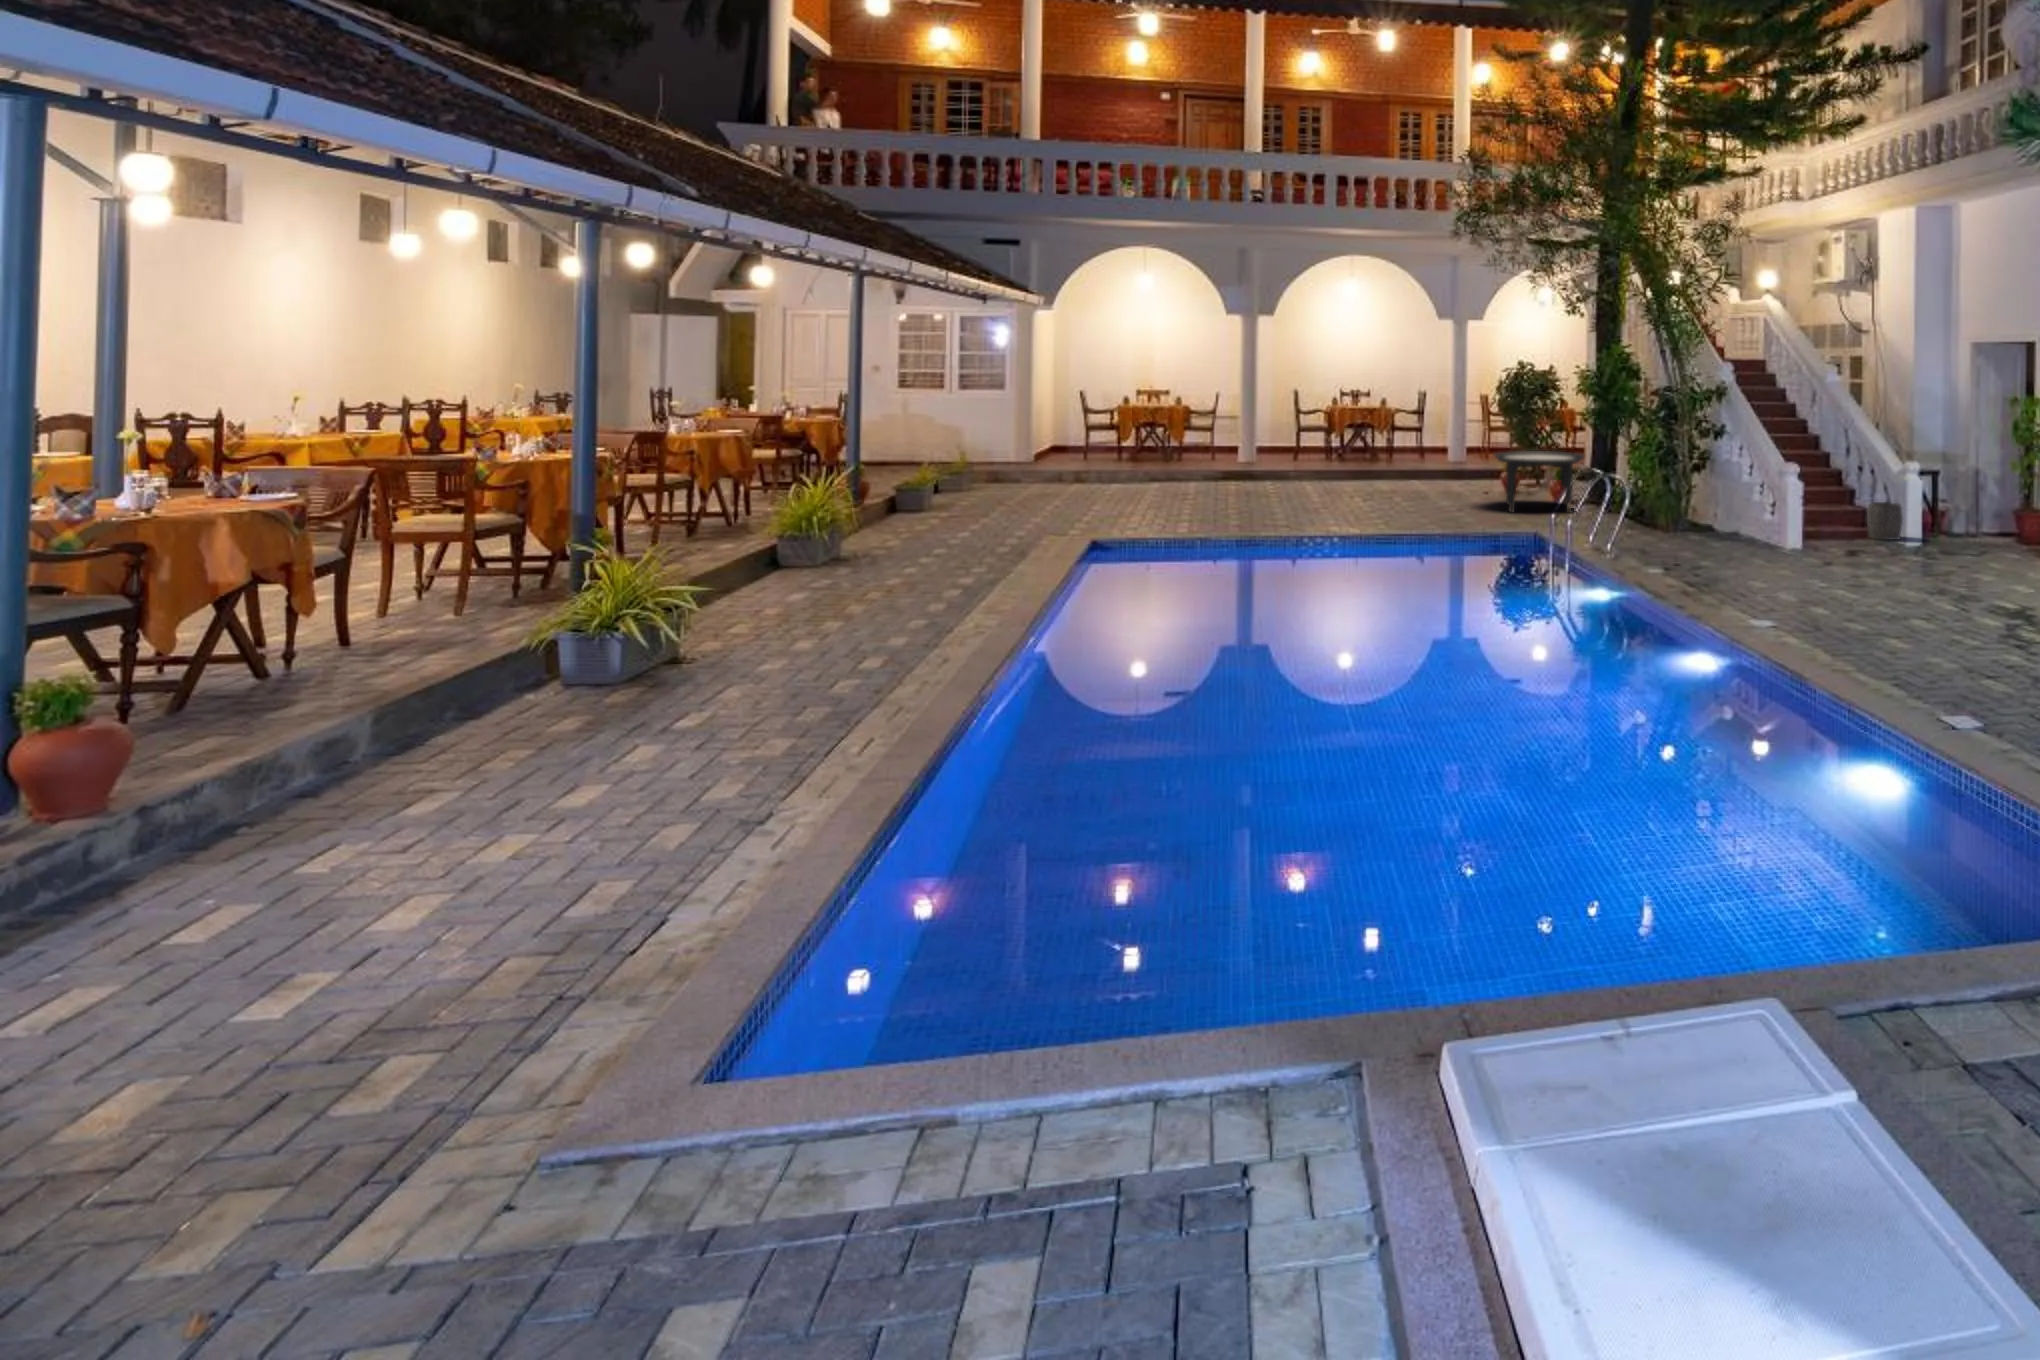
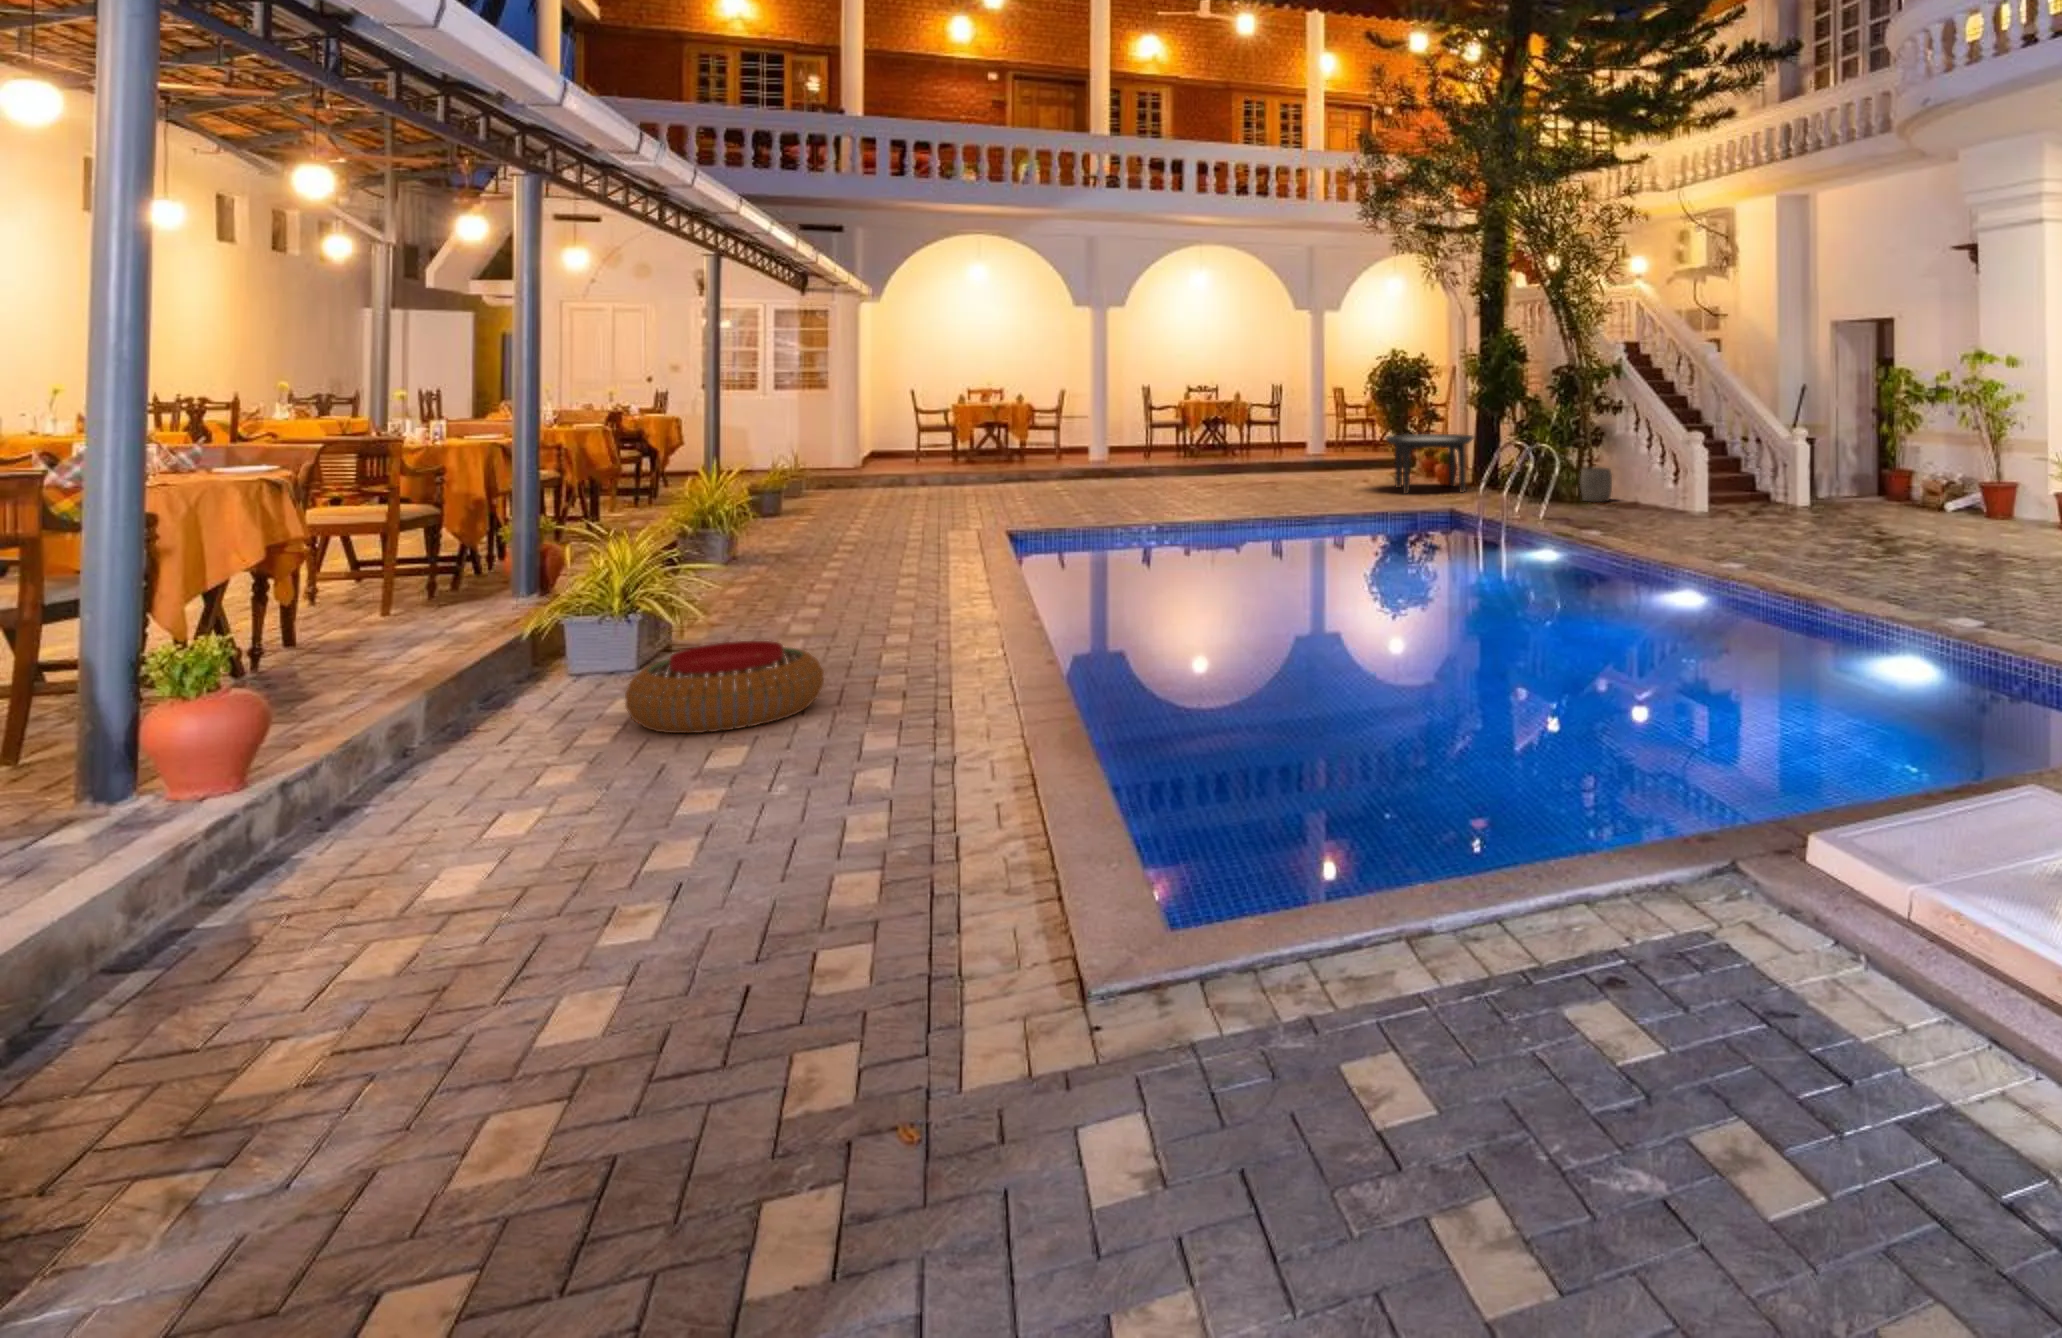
woven basket: present [1867,502,1903,540] -> present [1580,467,1612,502]
pouf: none [564,678,762,772] -> present [625,641,824,733]

